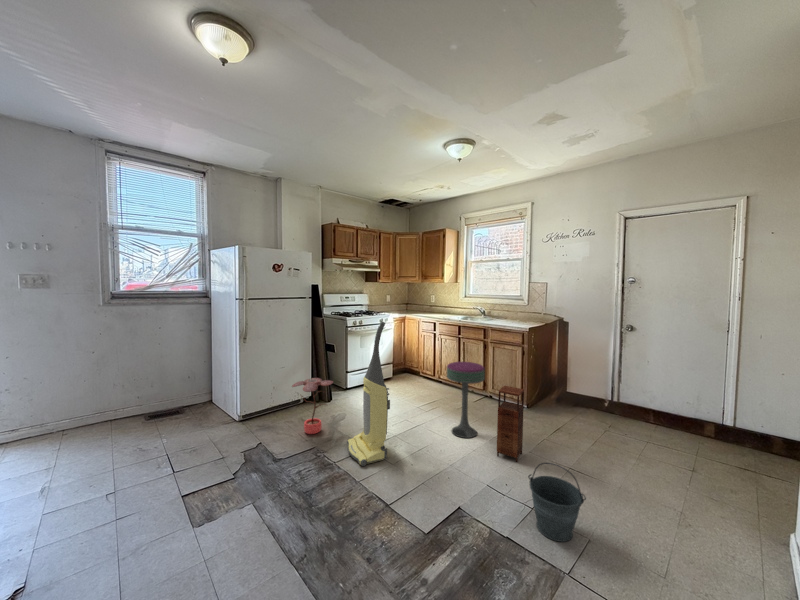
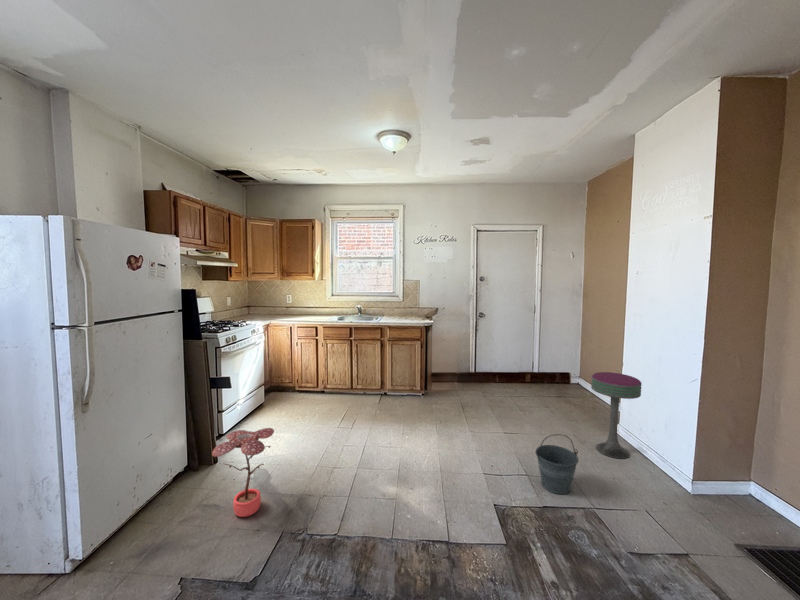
vacuum cleaner: present [347,321,390,466] -> none [318,336,384,518]
bar stool: present [447,362,485,438] -> present [591,372,642,458]
storage cabinet: present [497,386,524,462] -> none [455,380,479,448]

